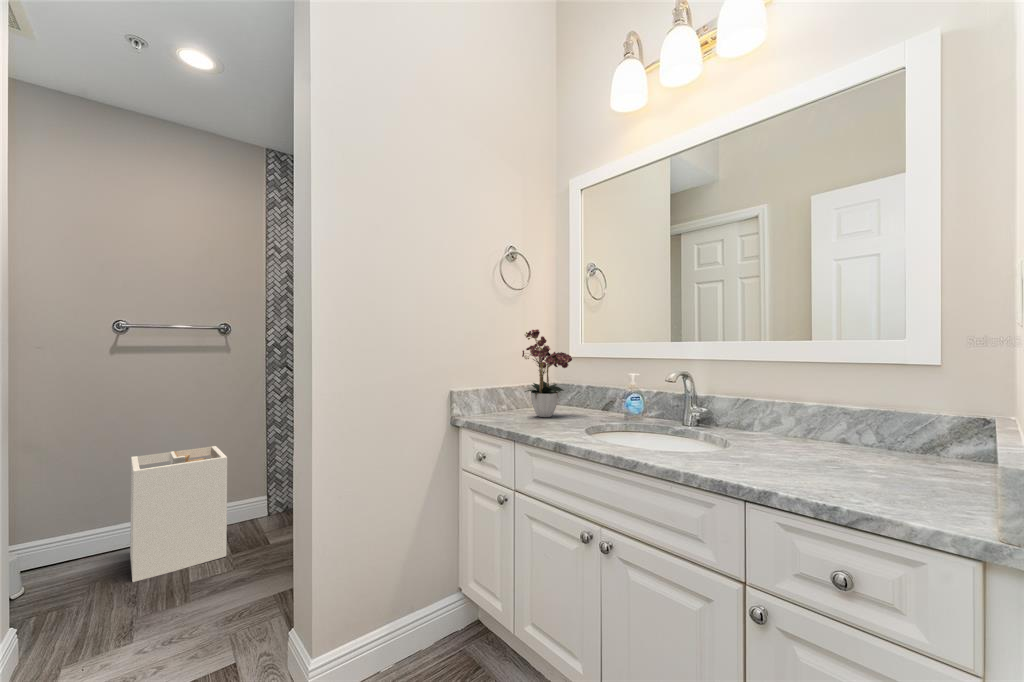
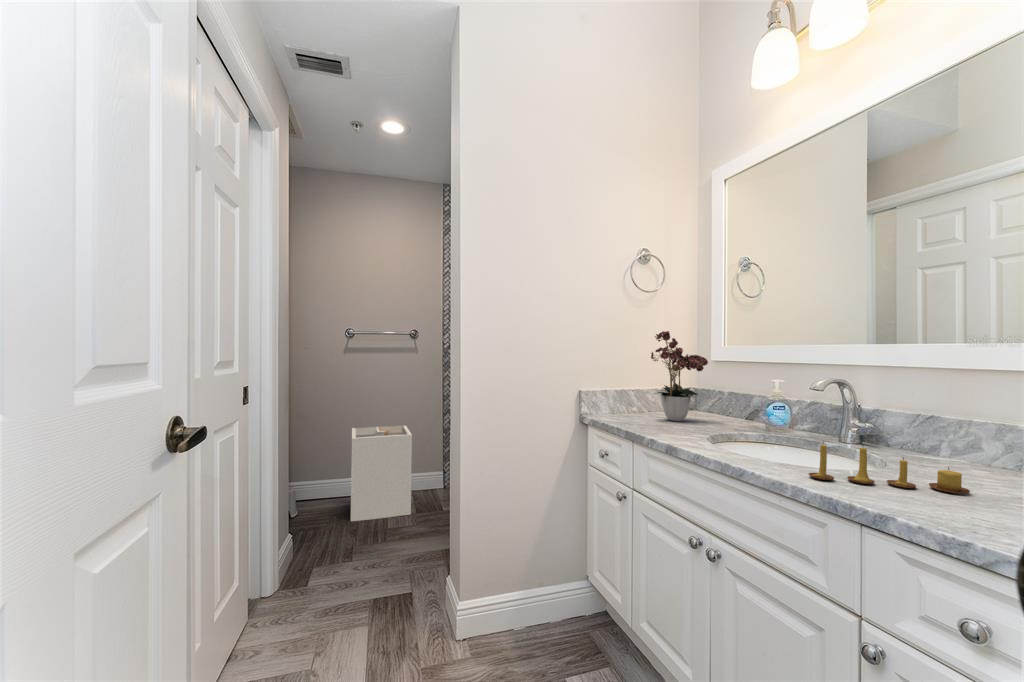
candle: none [690,428,802,463] -> present [809,442,970,494]

